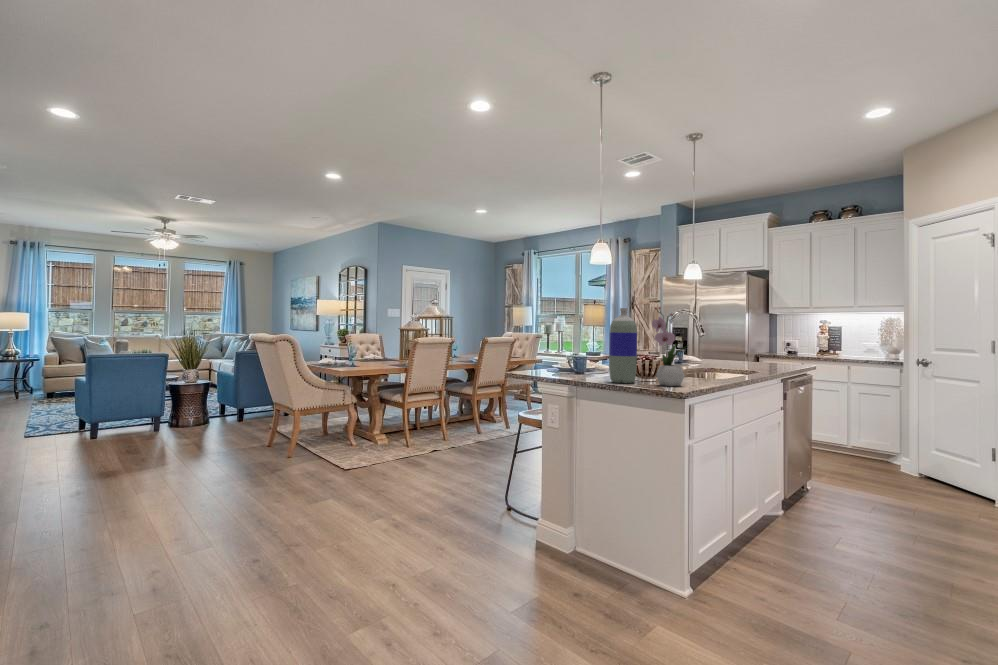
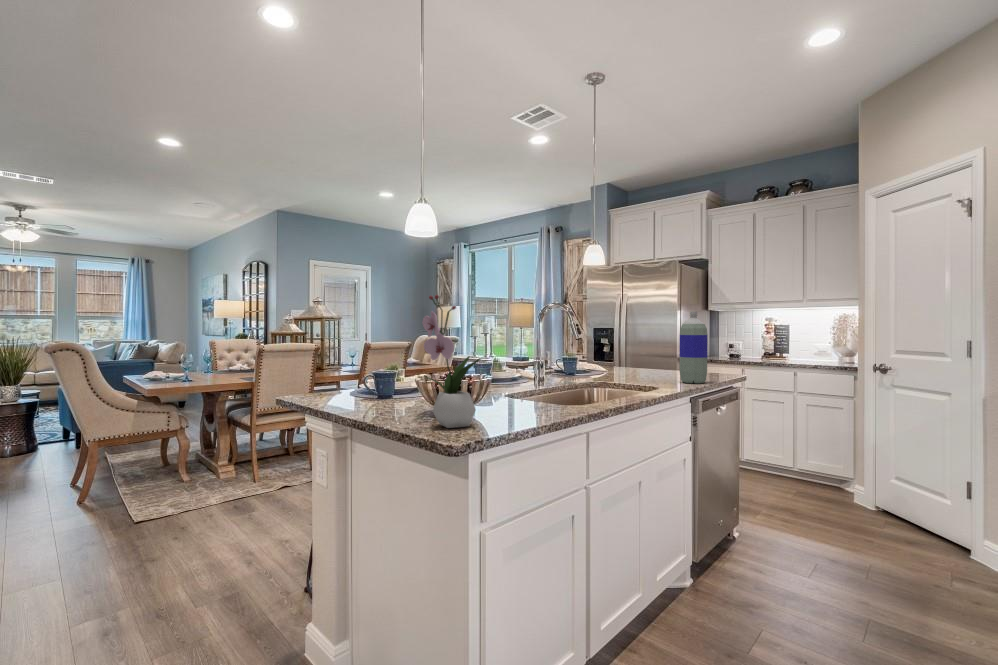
bottle: present [609,308,637,383] -> present [679,311,708,384]

